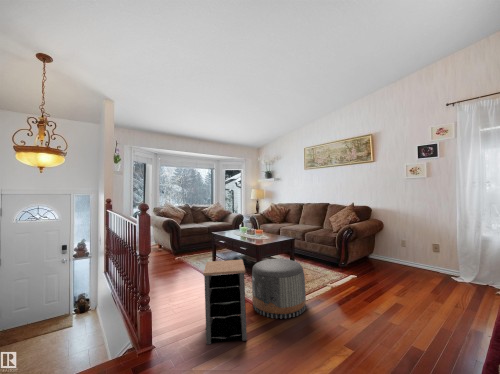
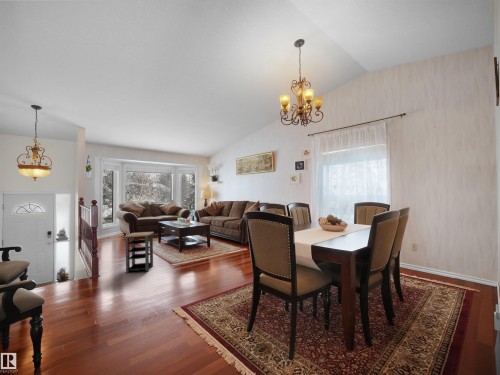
pouf: present [252,259,306,319] -> none [164,234,196,265]

